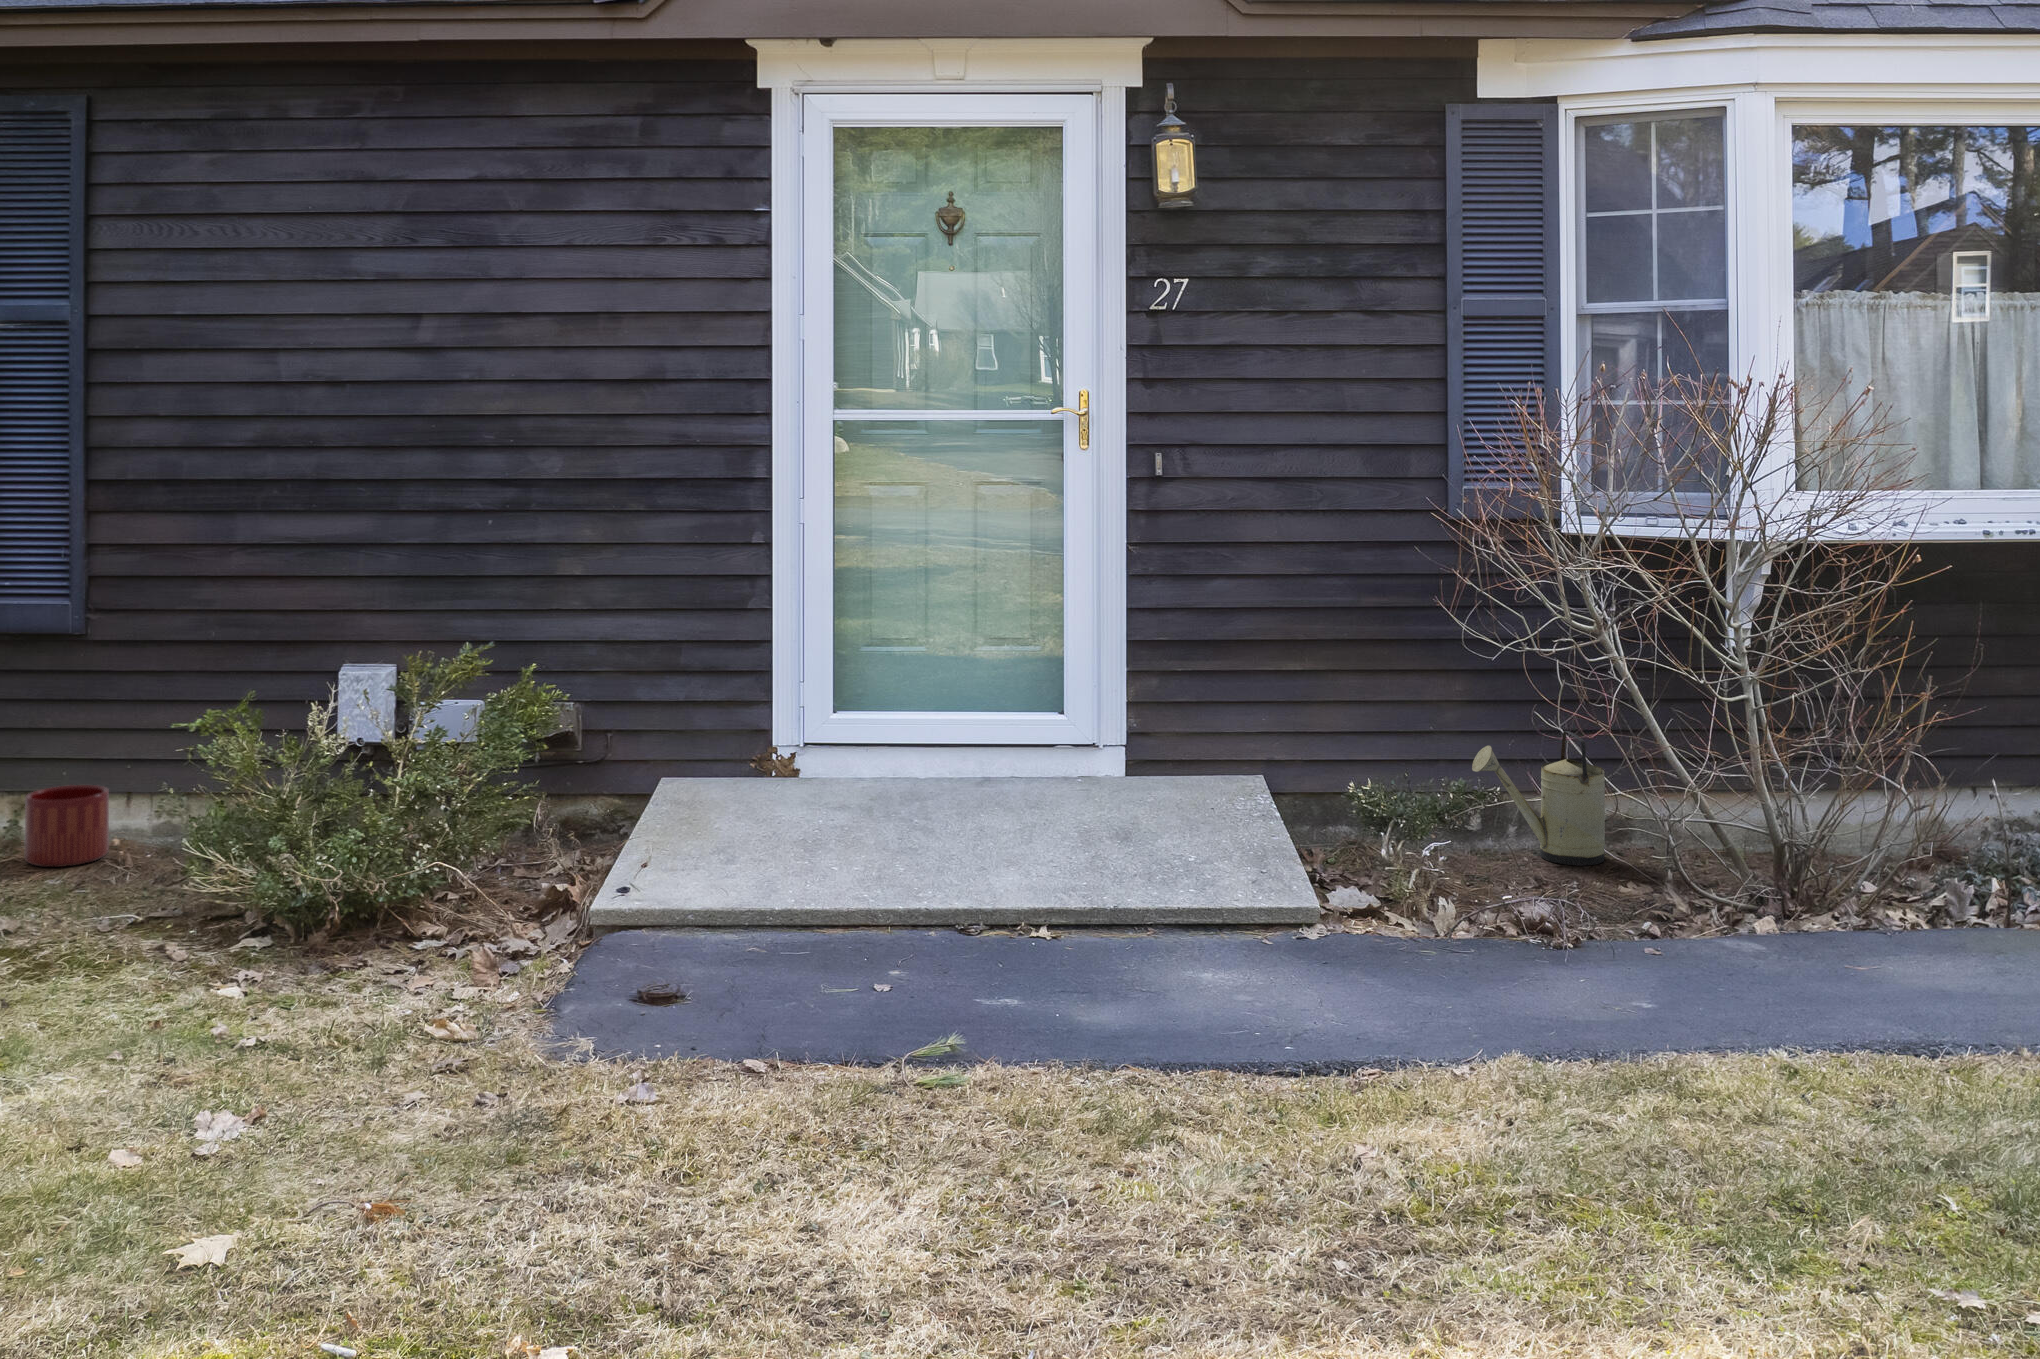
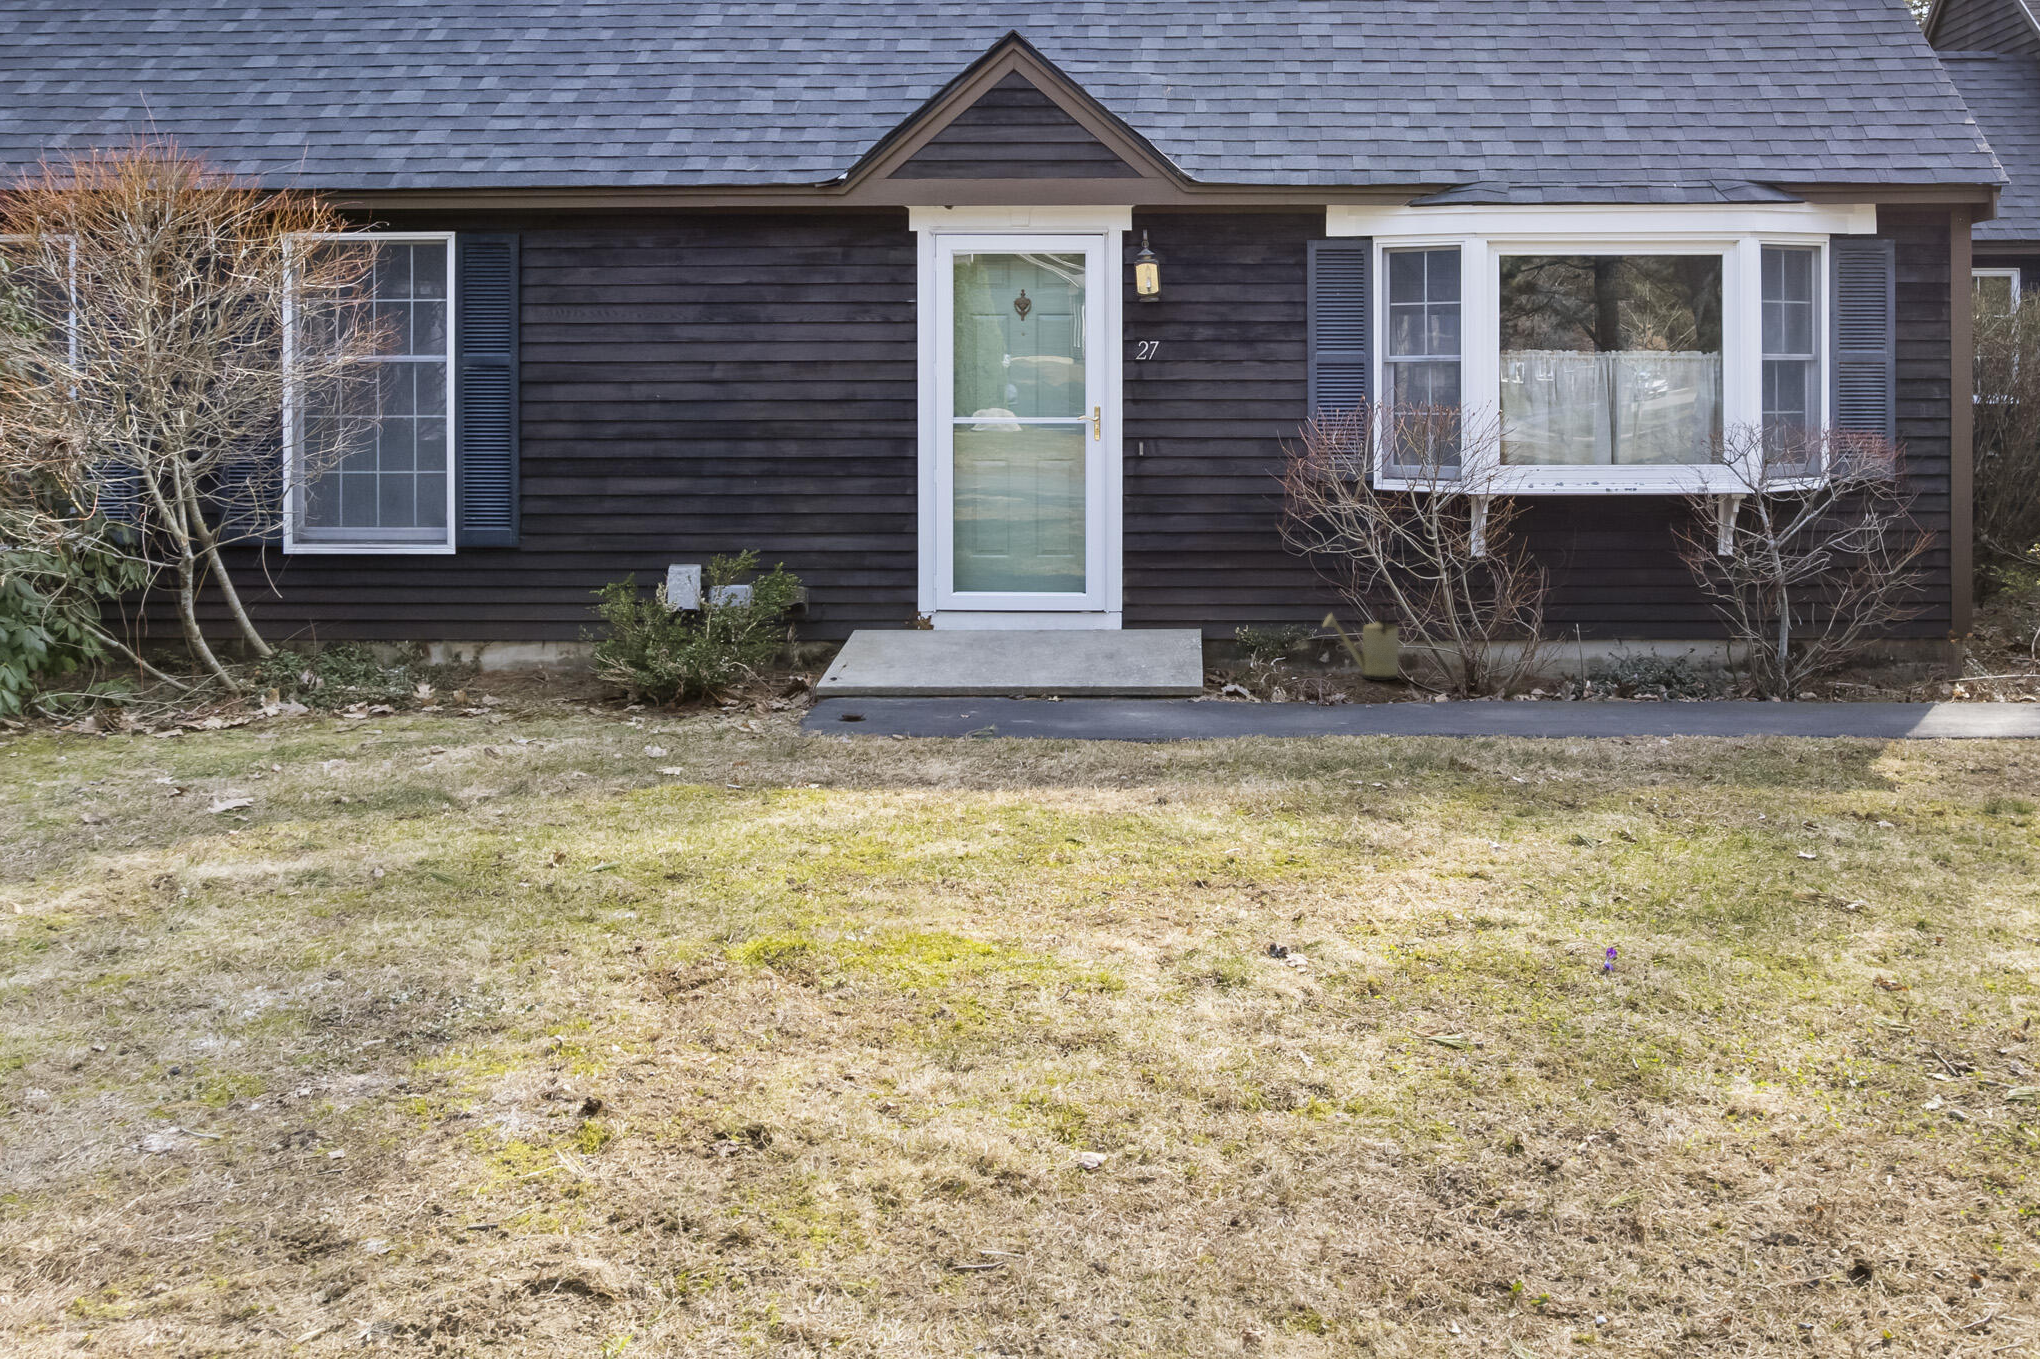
planter: present [25,785,109,867] -> none [490,635,536,680]

